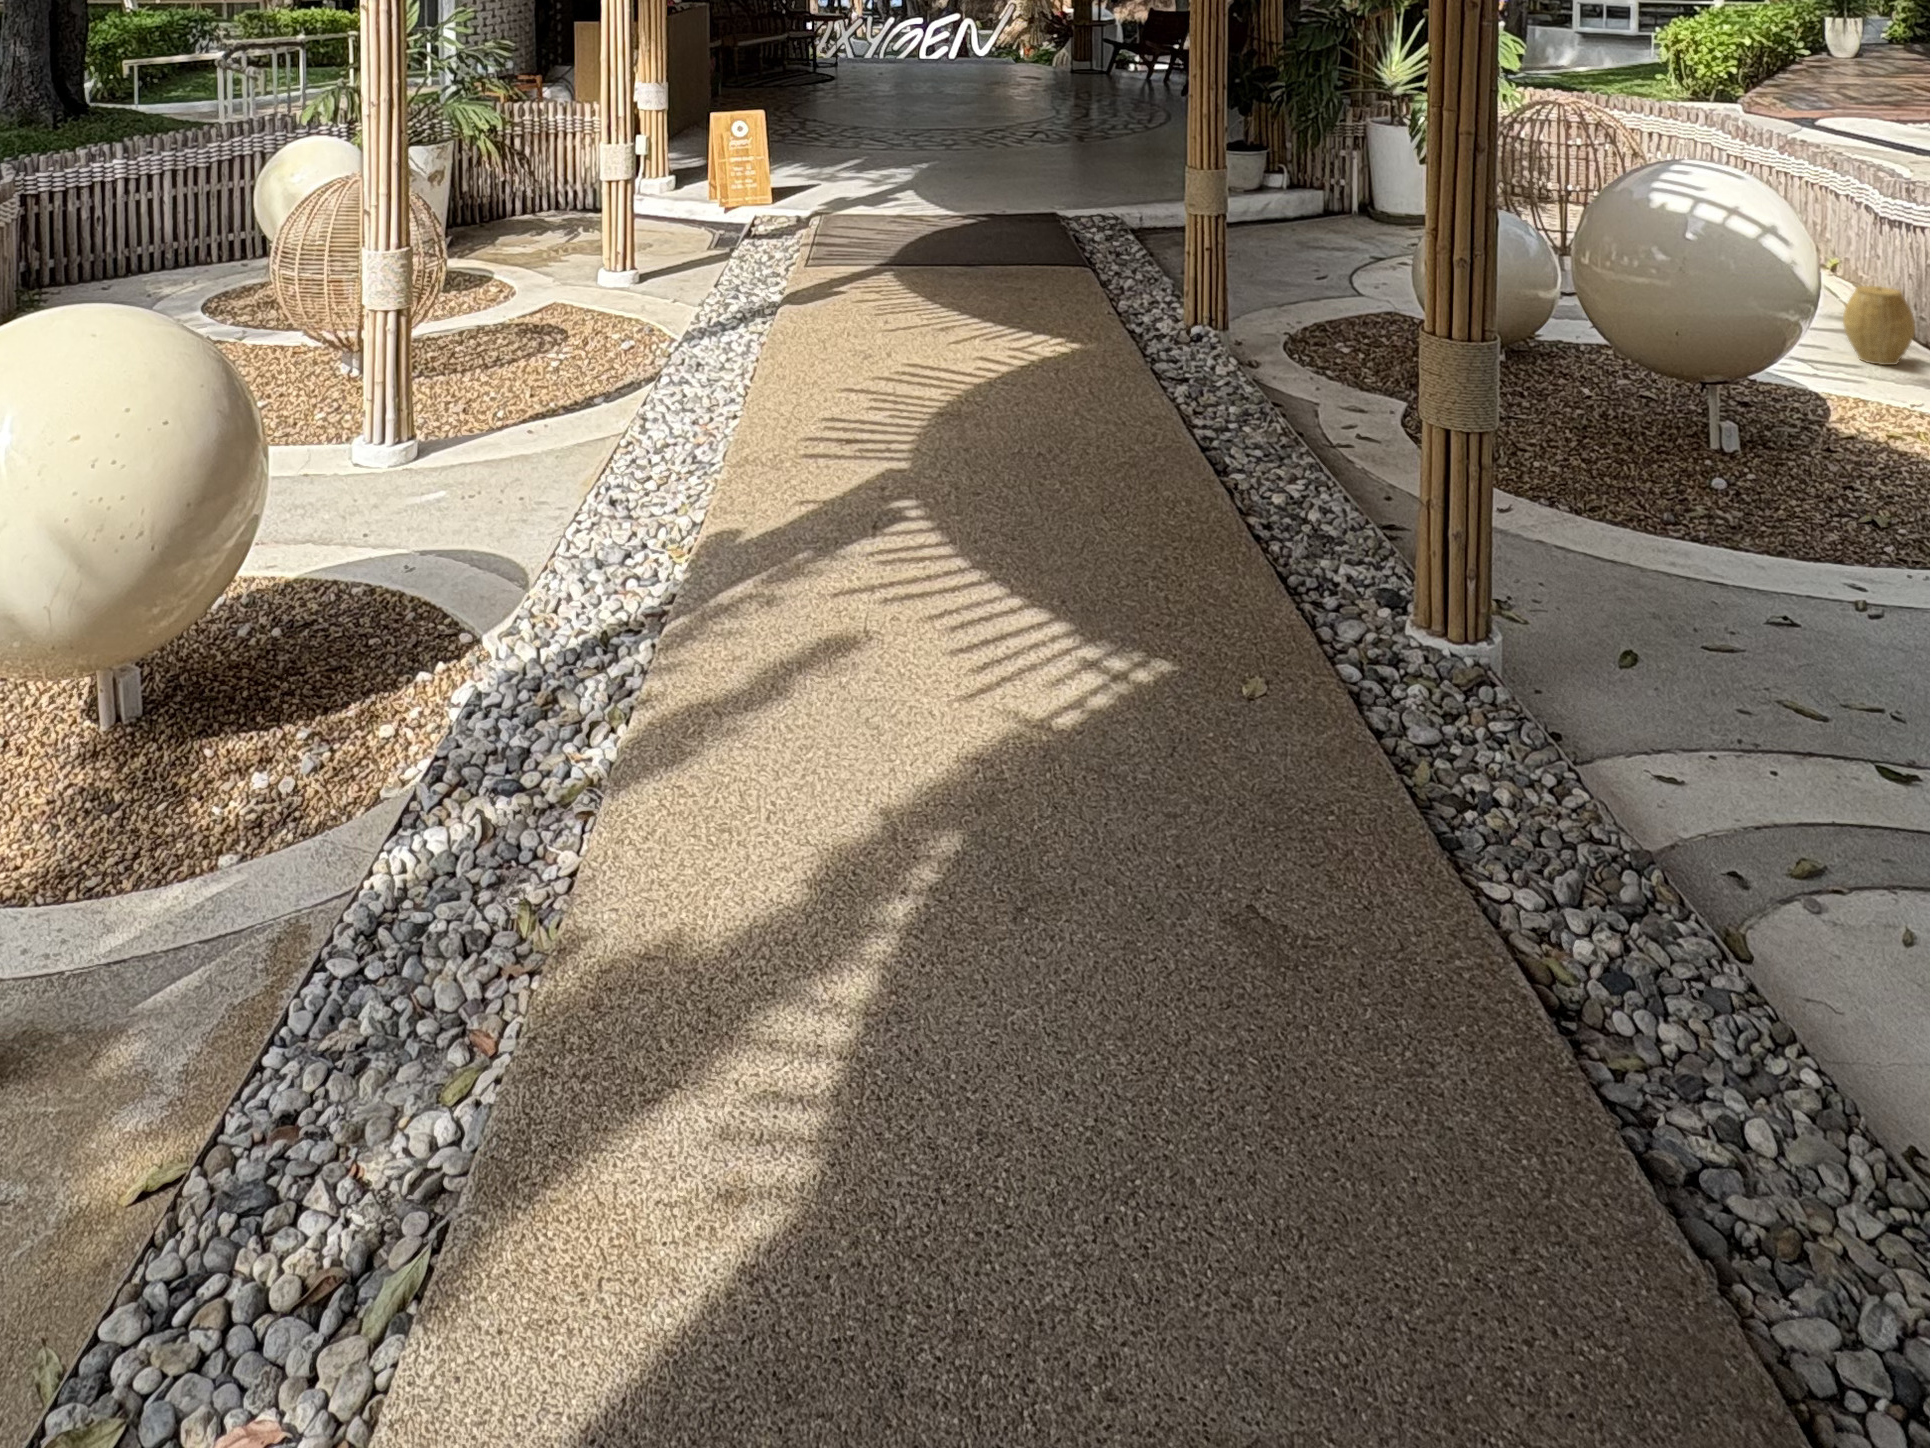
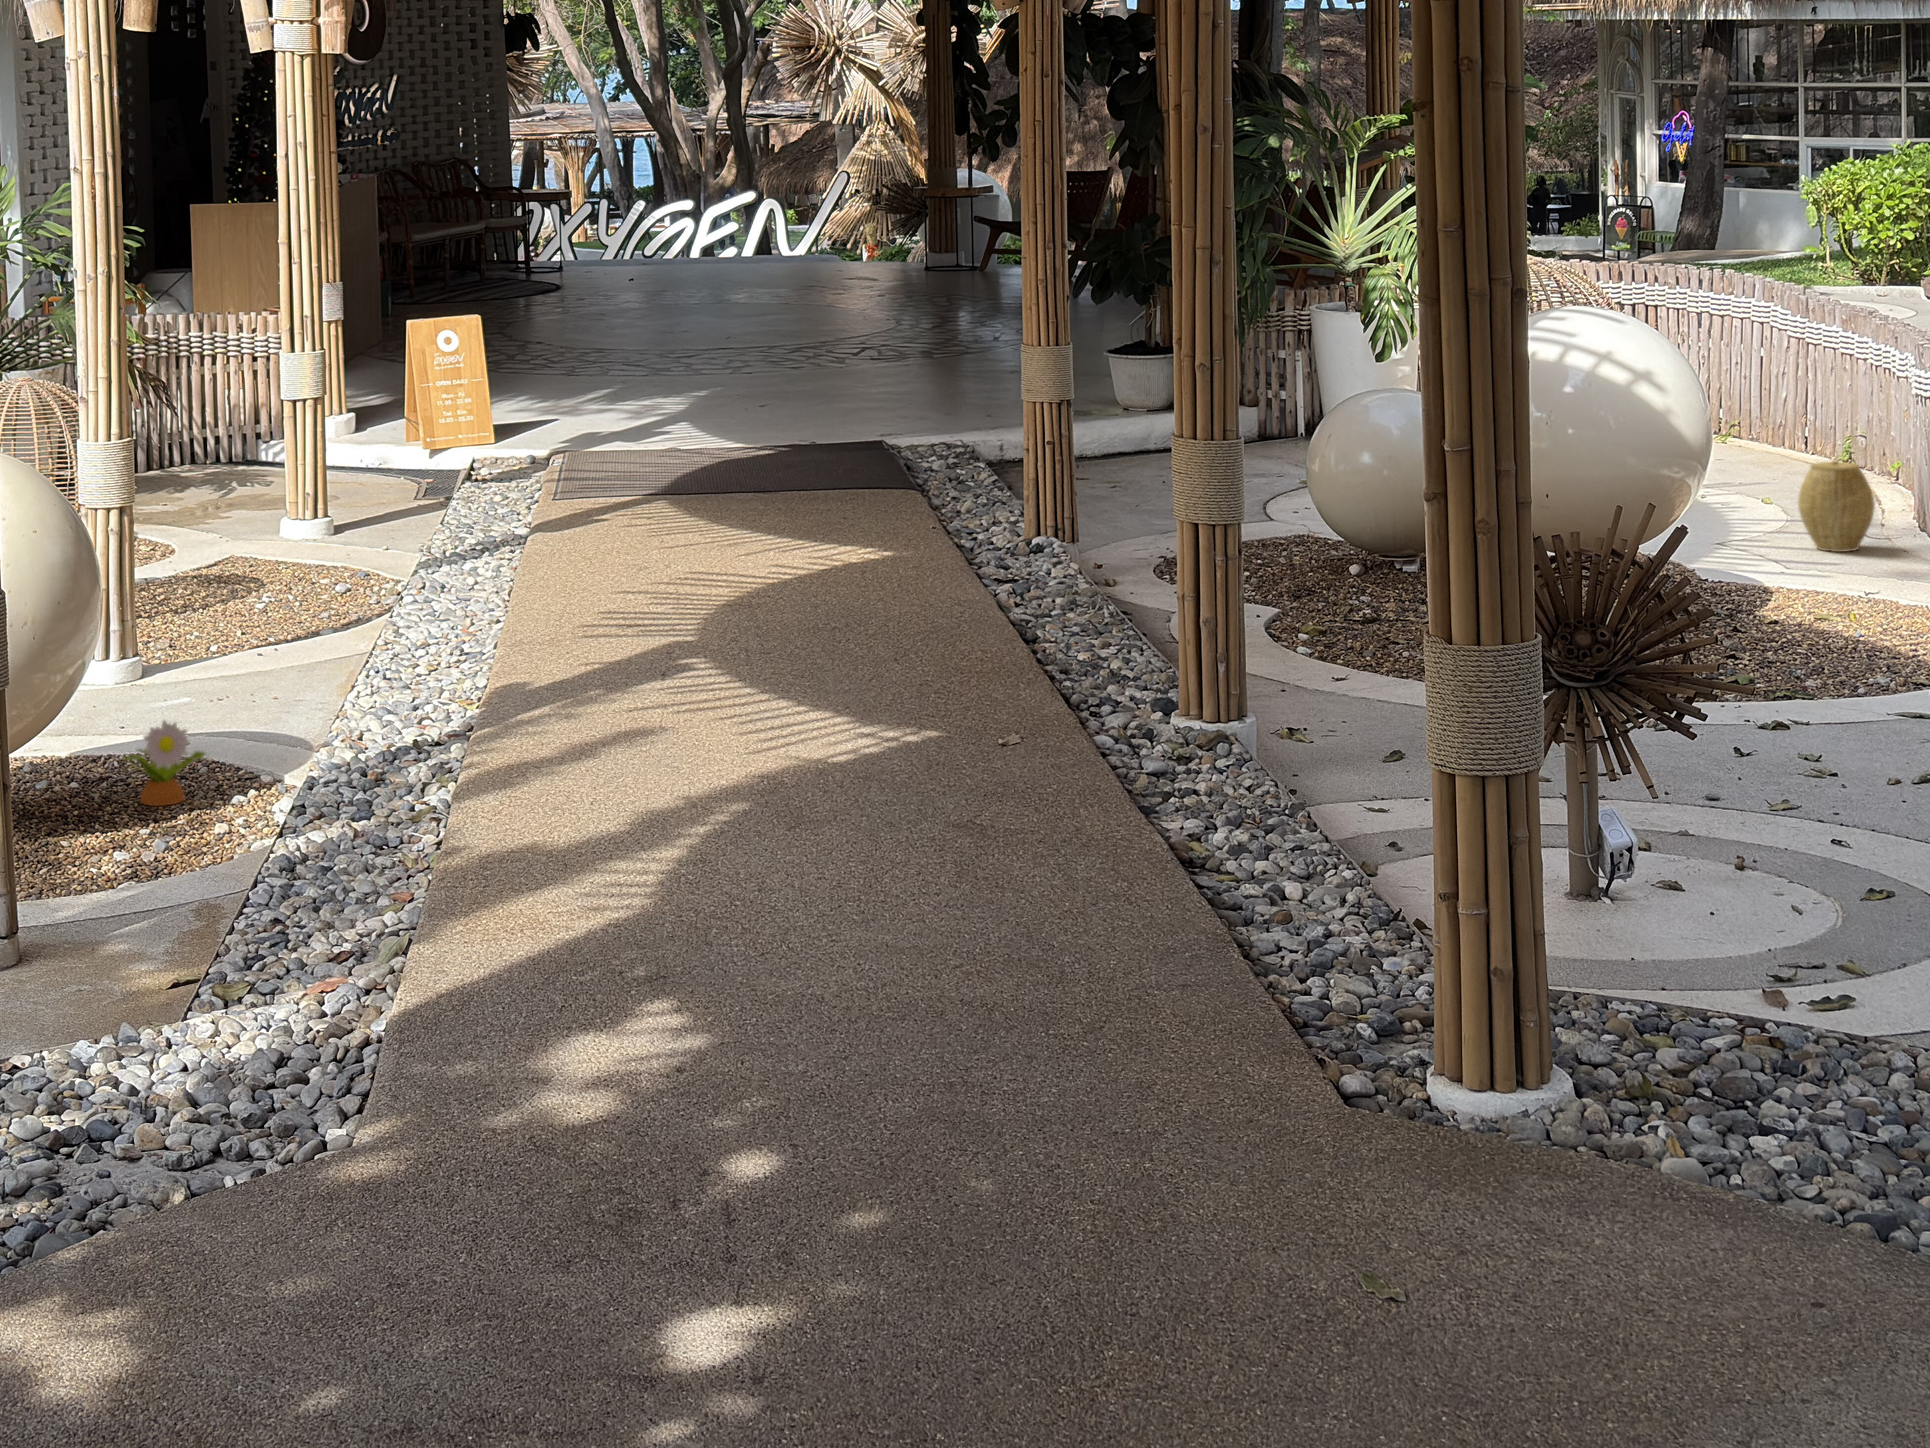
decorative plant: none [252,641,361,736] -> present [125,721,207,806]

